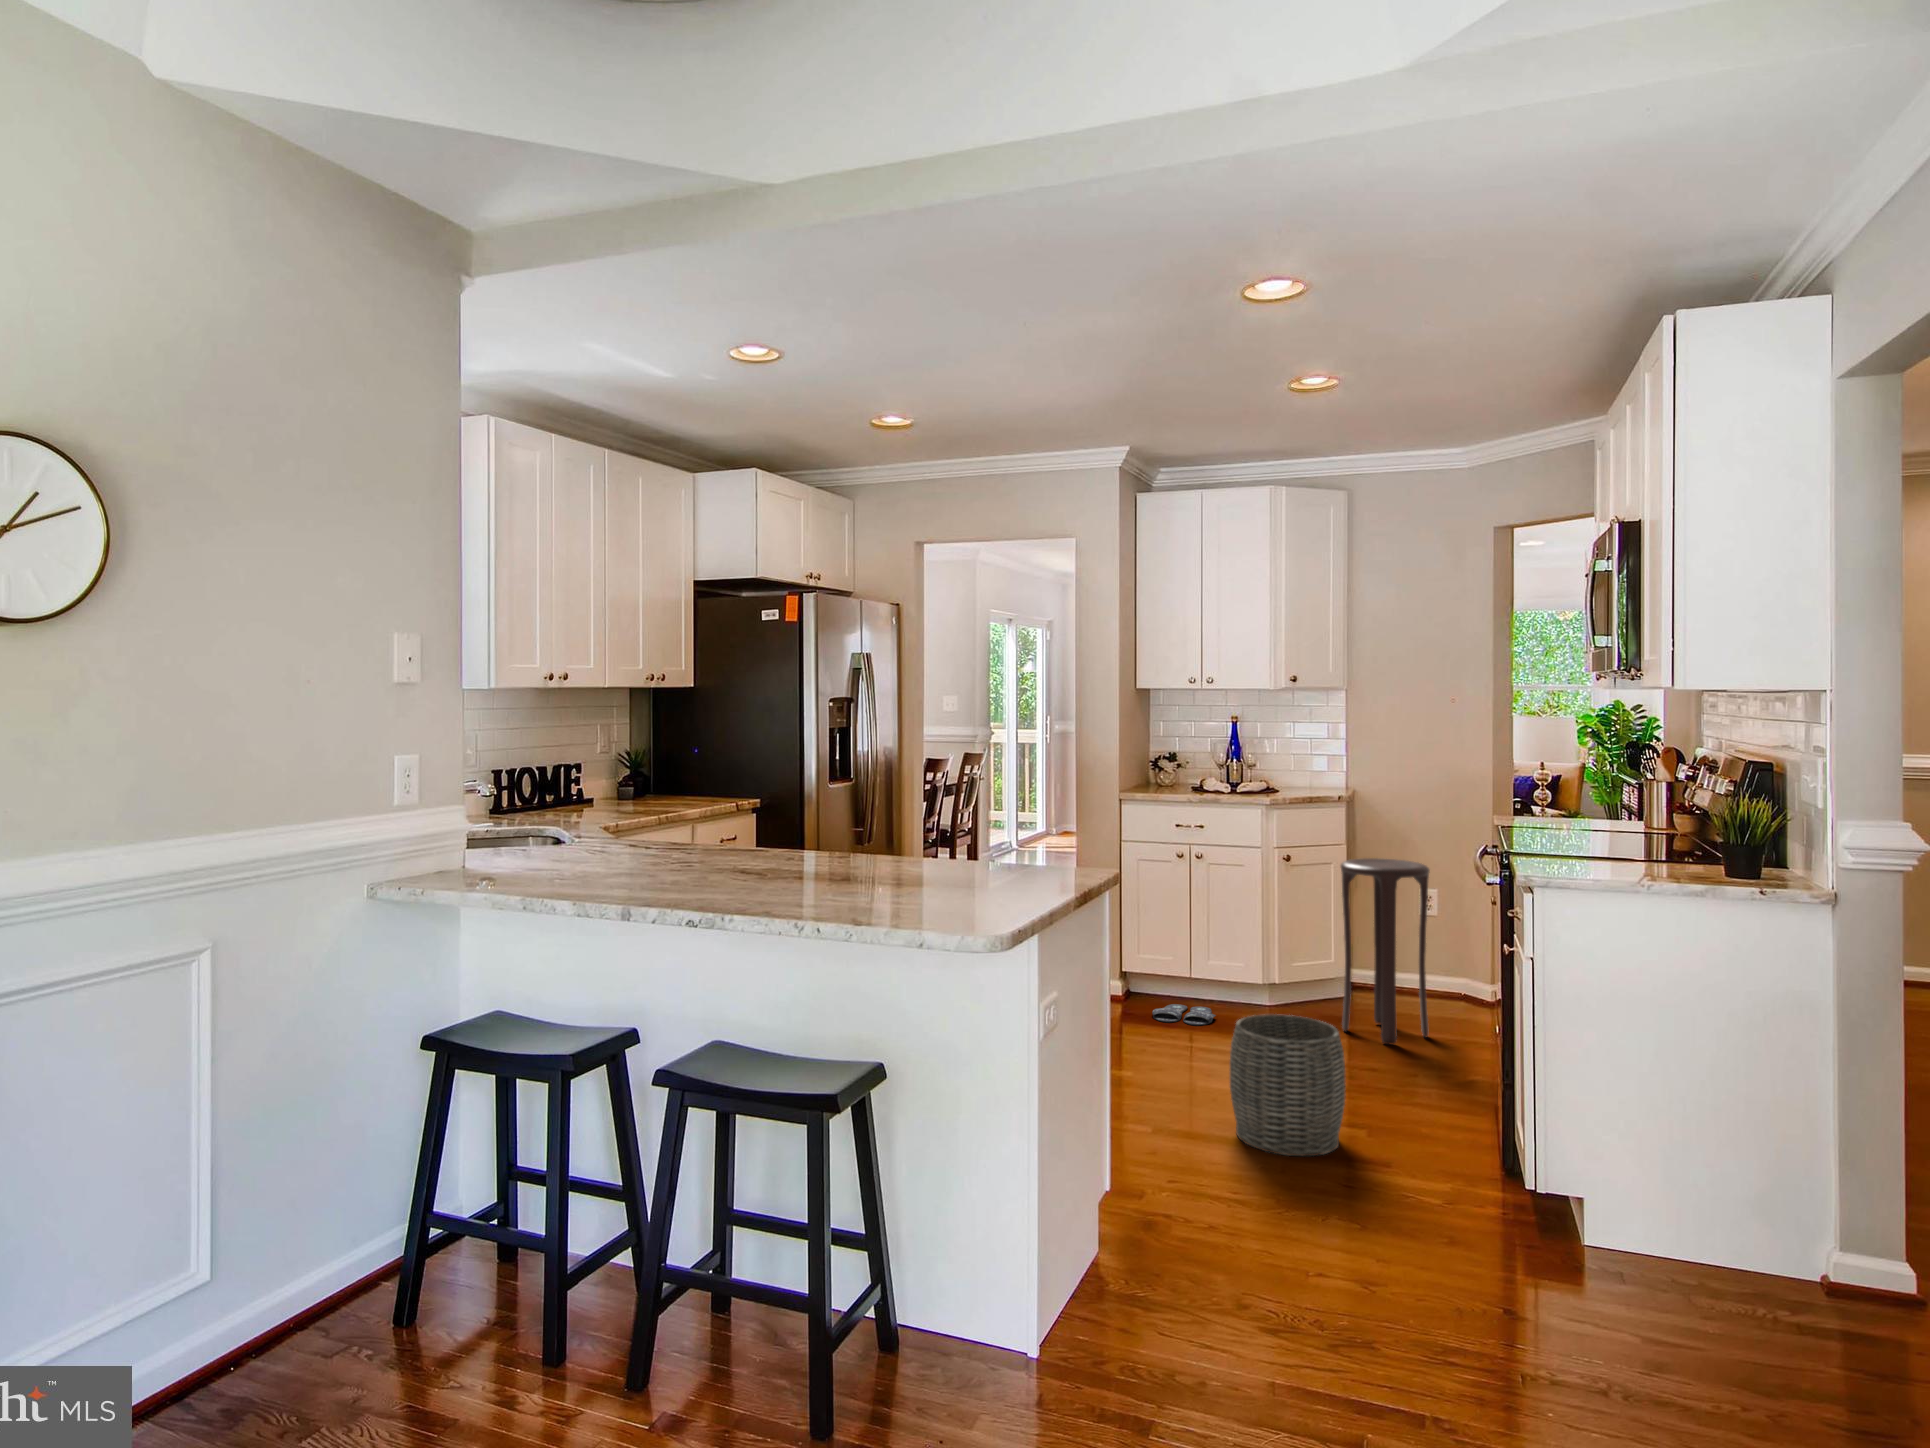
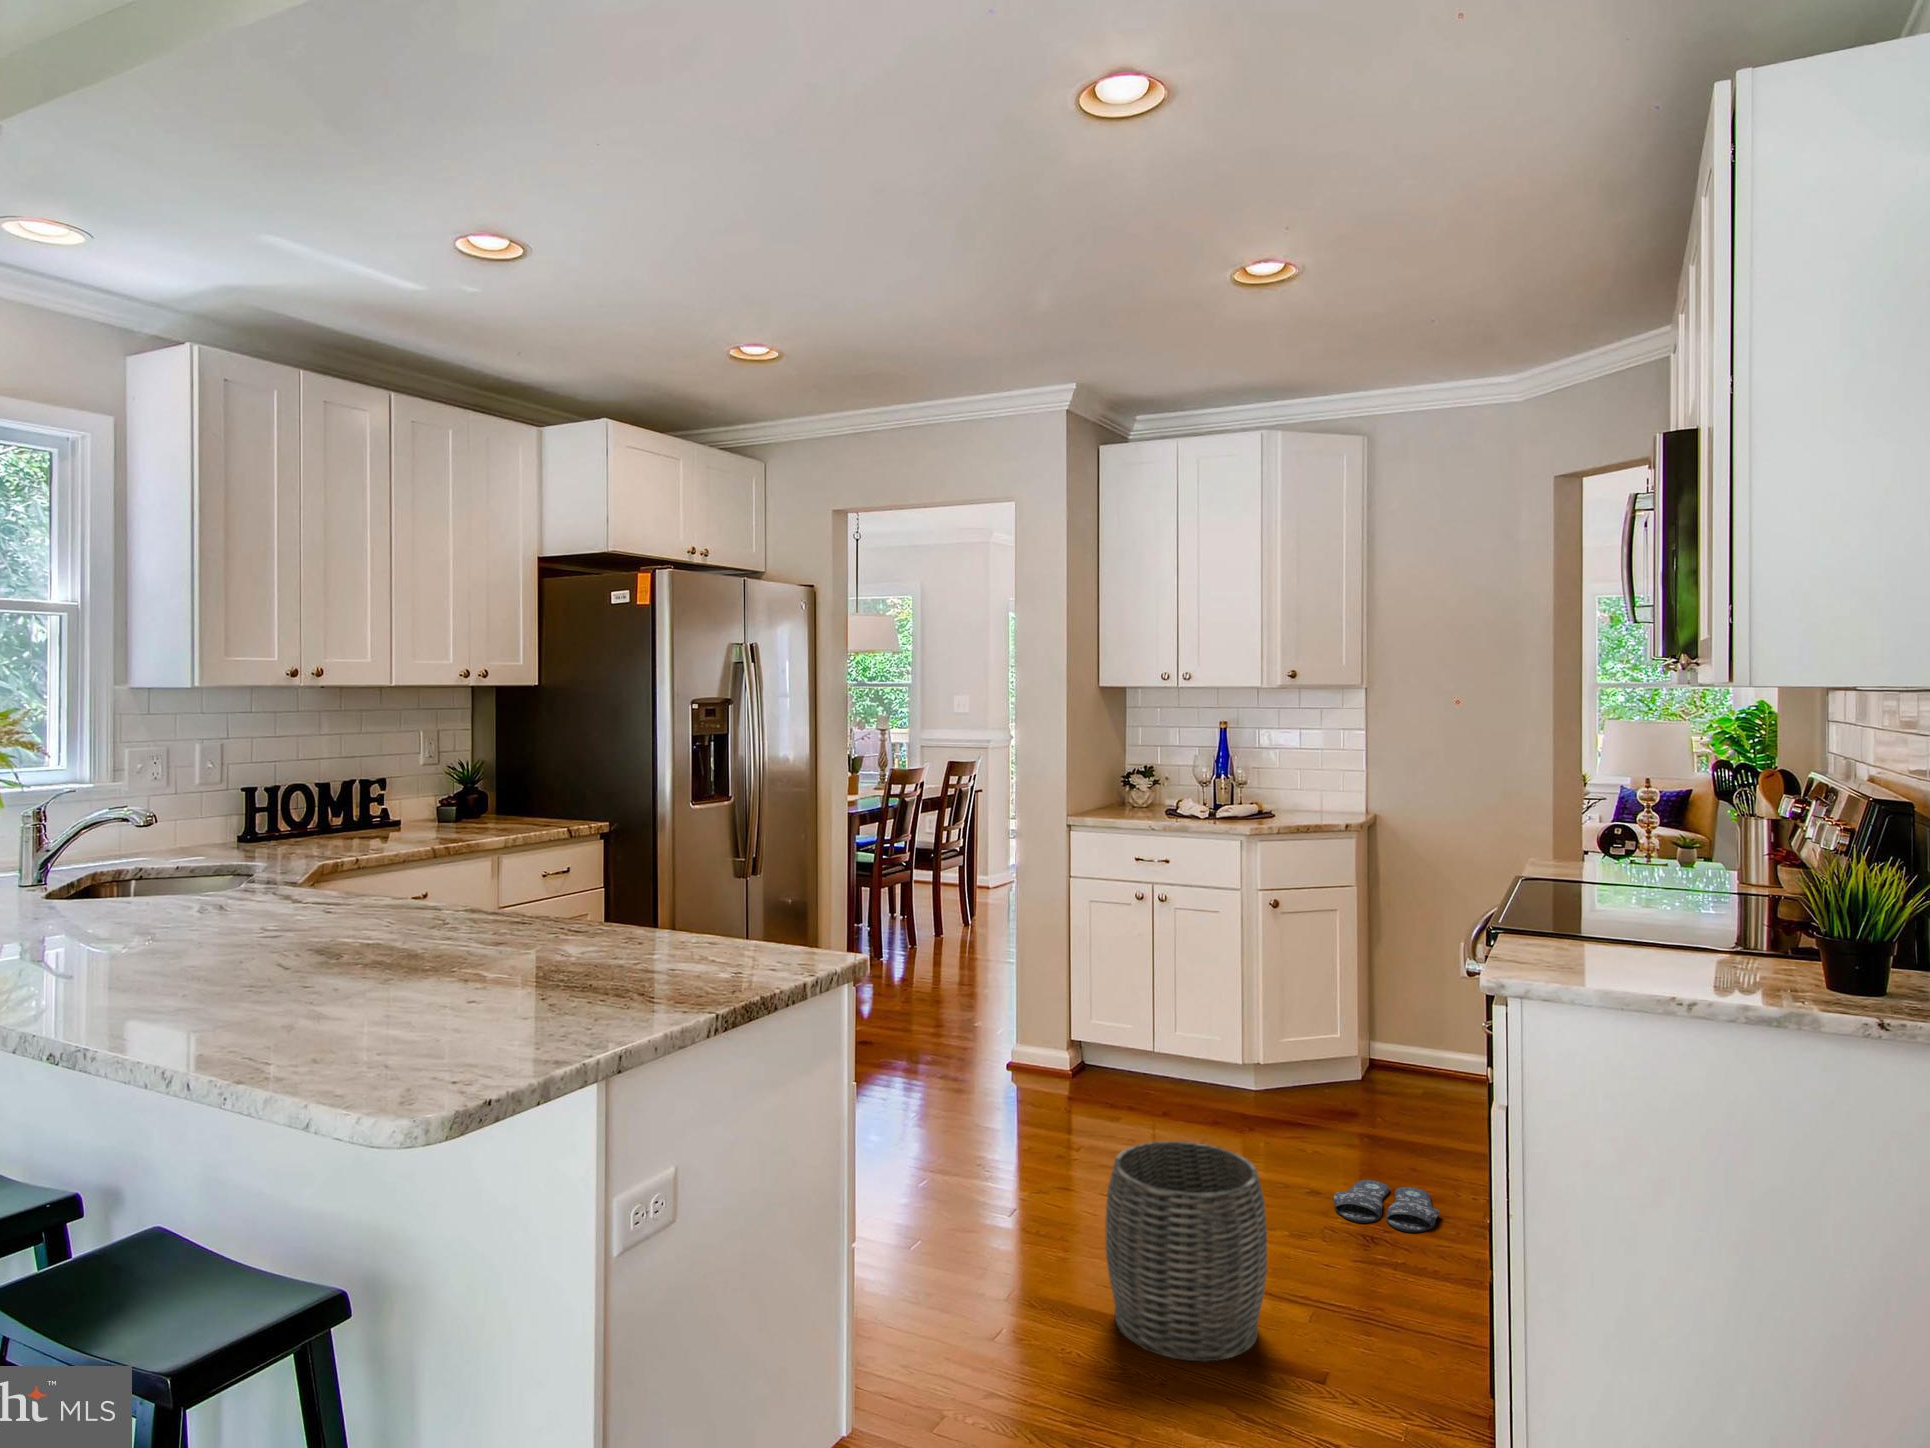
stool: present [1341,858,1430,1044] -> none [1335,909,1454,1163]
slippers: present [1152,1004,1216,1026] -> present [1334,1180,1440,1233]

